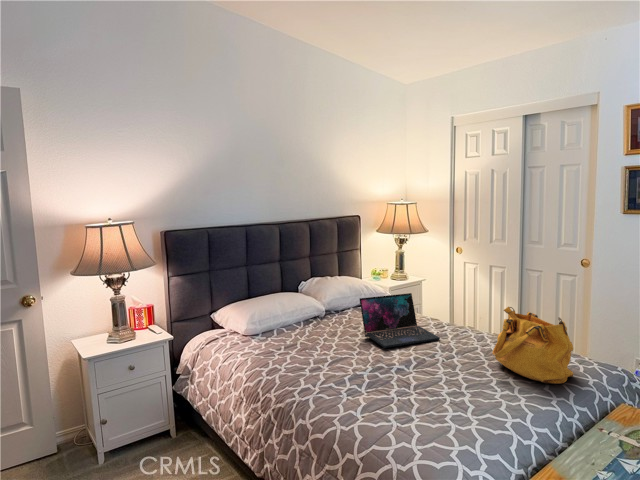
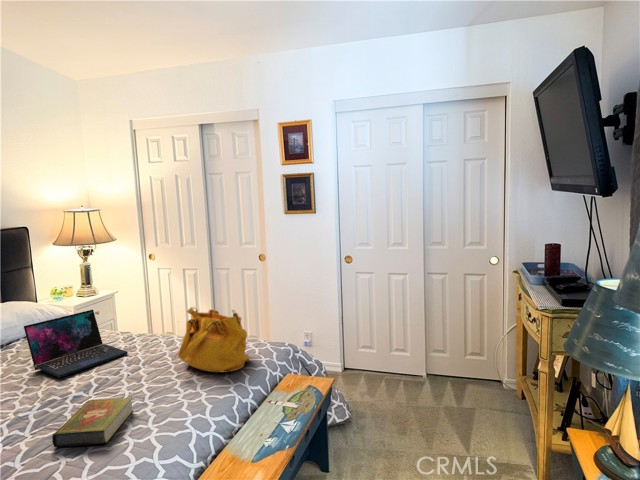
book: none [385,376,452,421] -> present [52,397,133,447]

